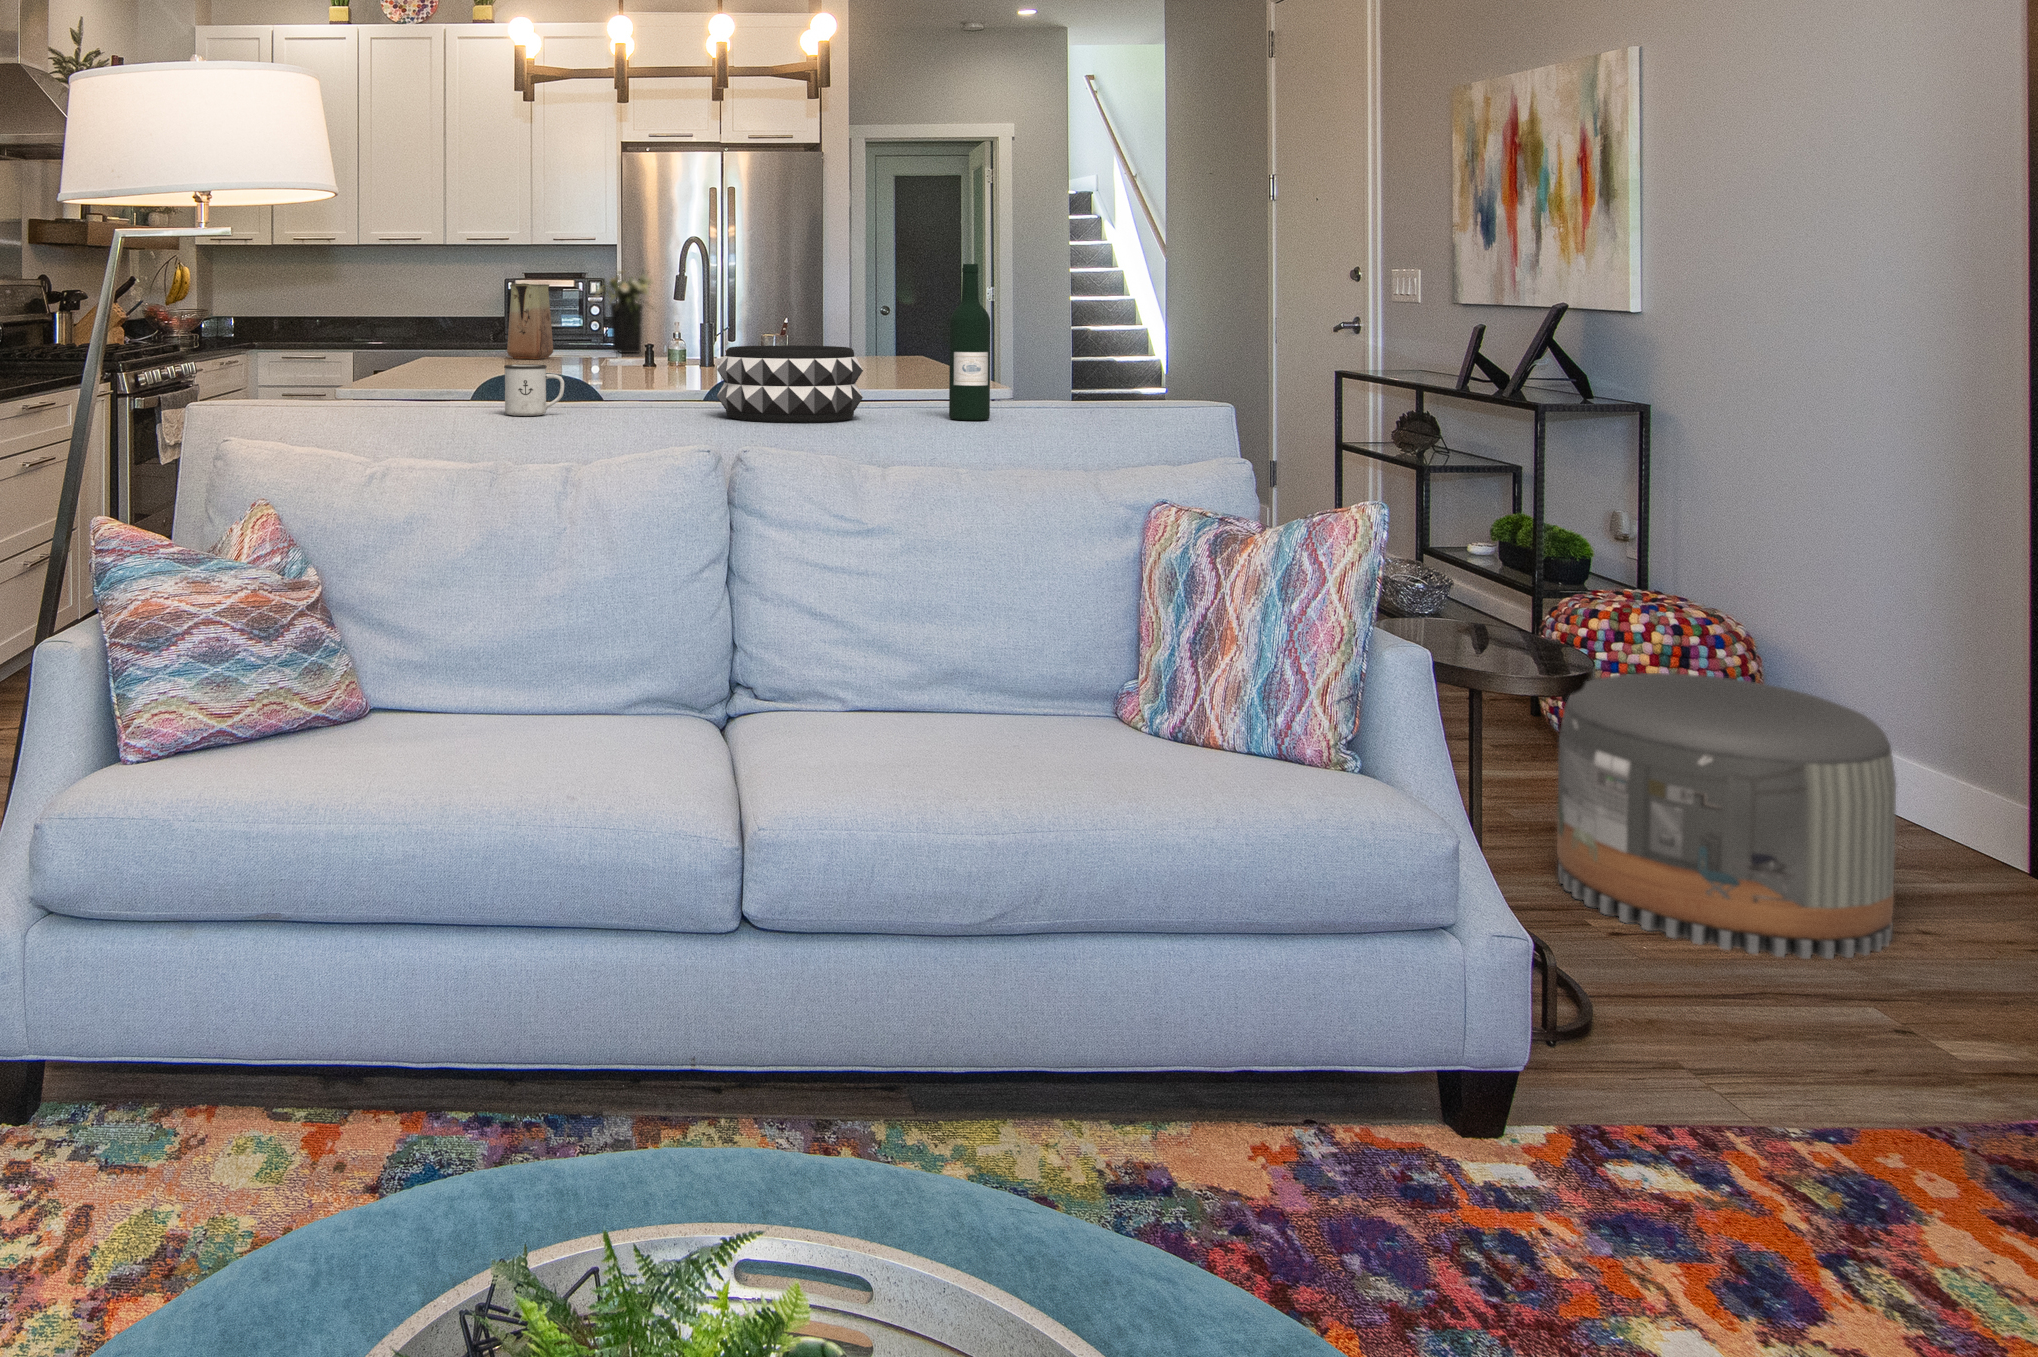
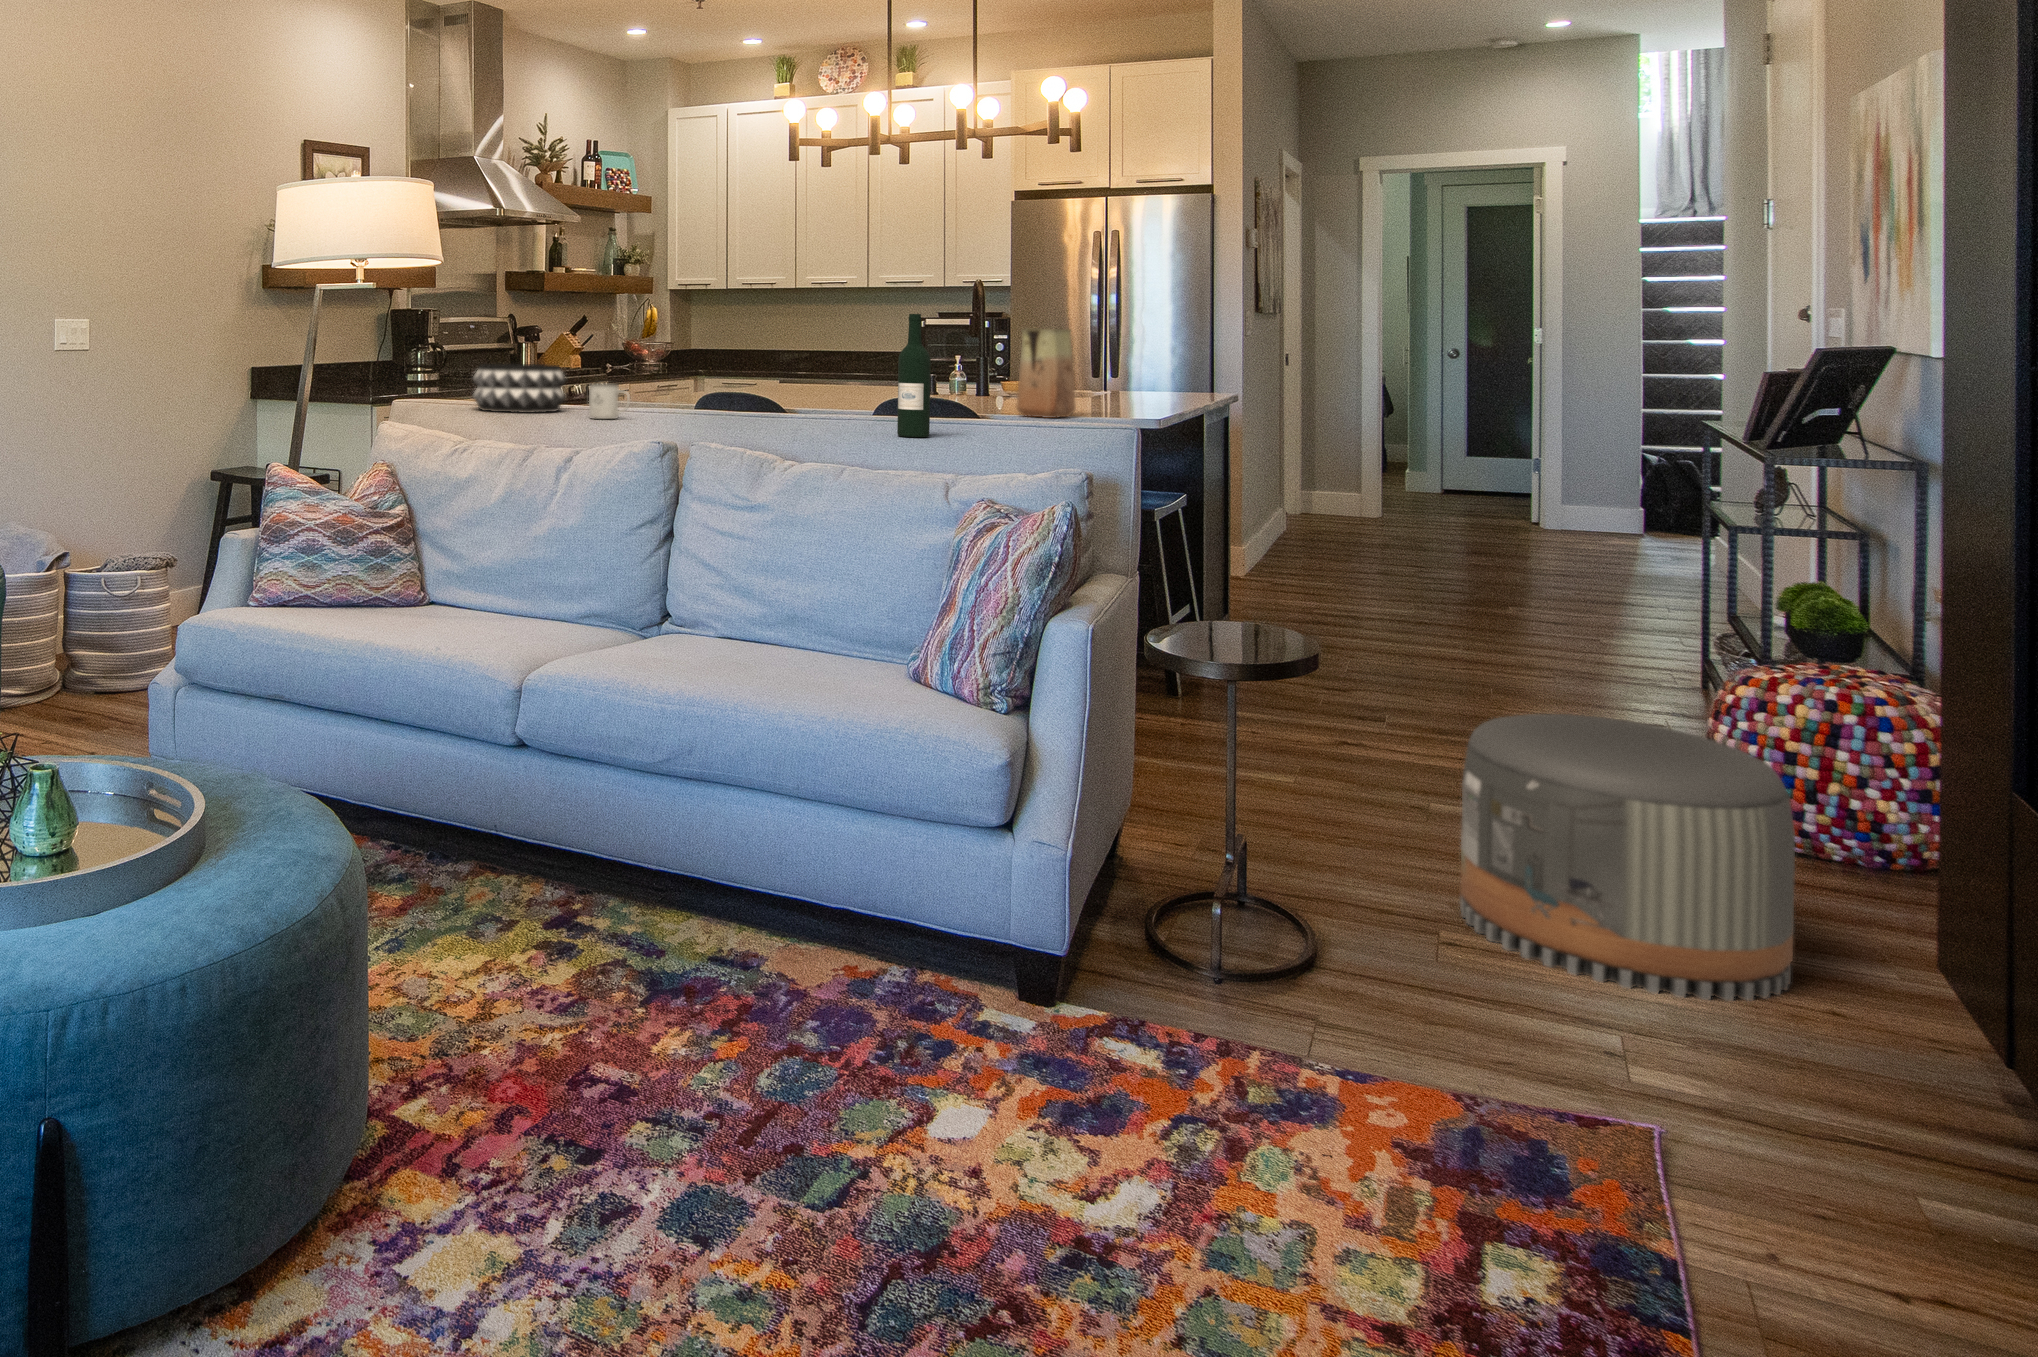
flower arrangement: present [590,270,653,353] -> none [930,315,995,389]
vase: present [507,283,553,359] -> present [1017,328,1076,418]
decorative bowl: present [717,345,863,422] -> present [472,364,566,413]

